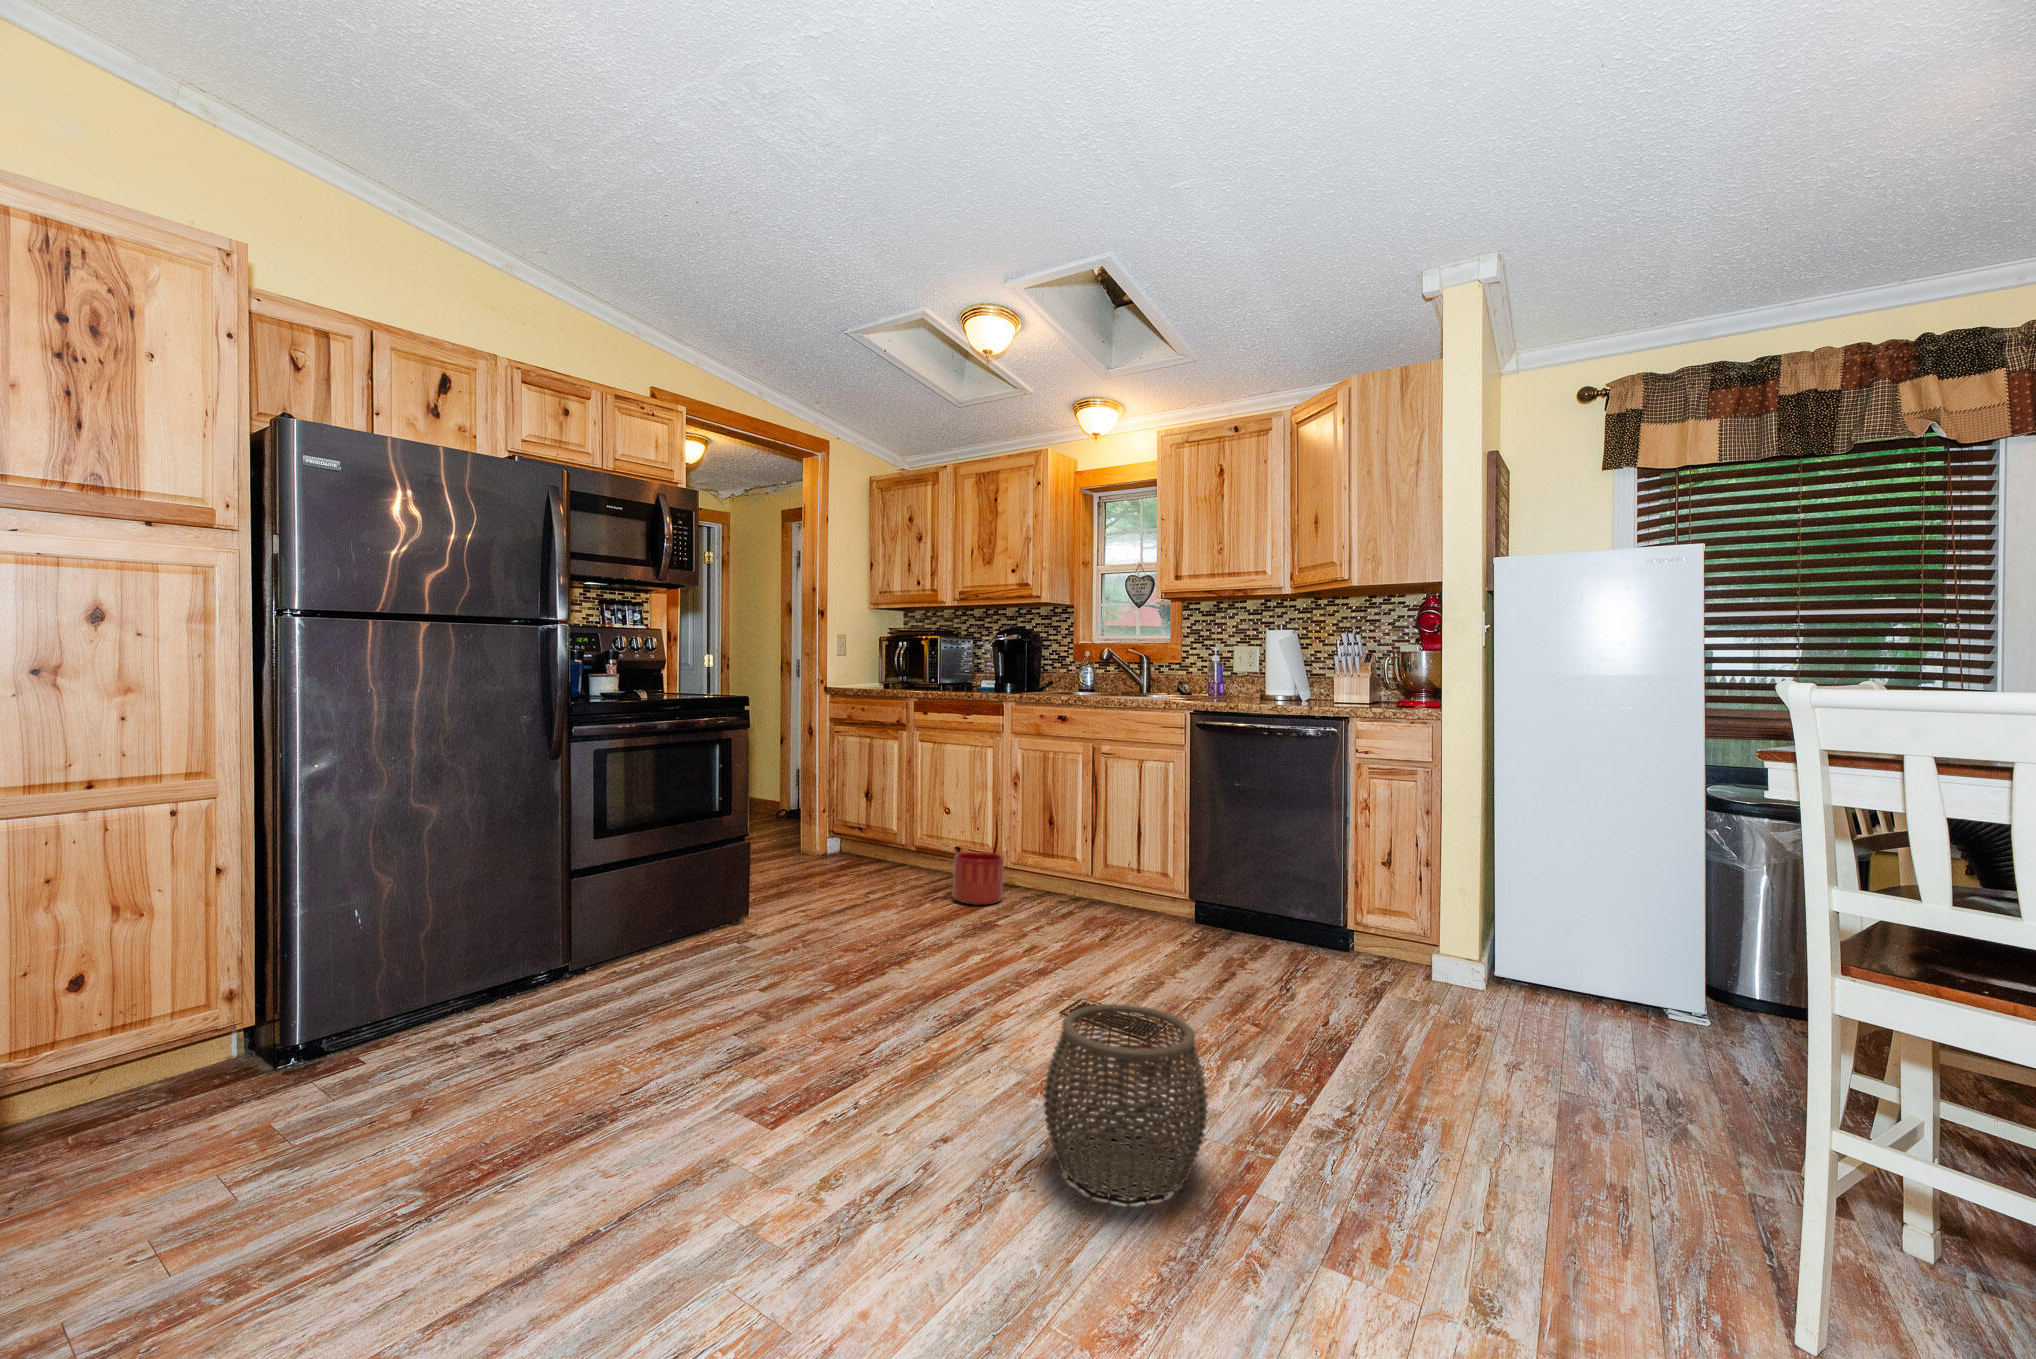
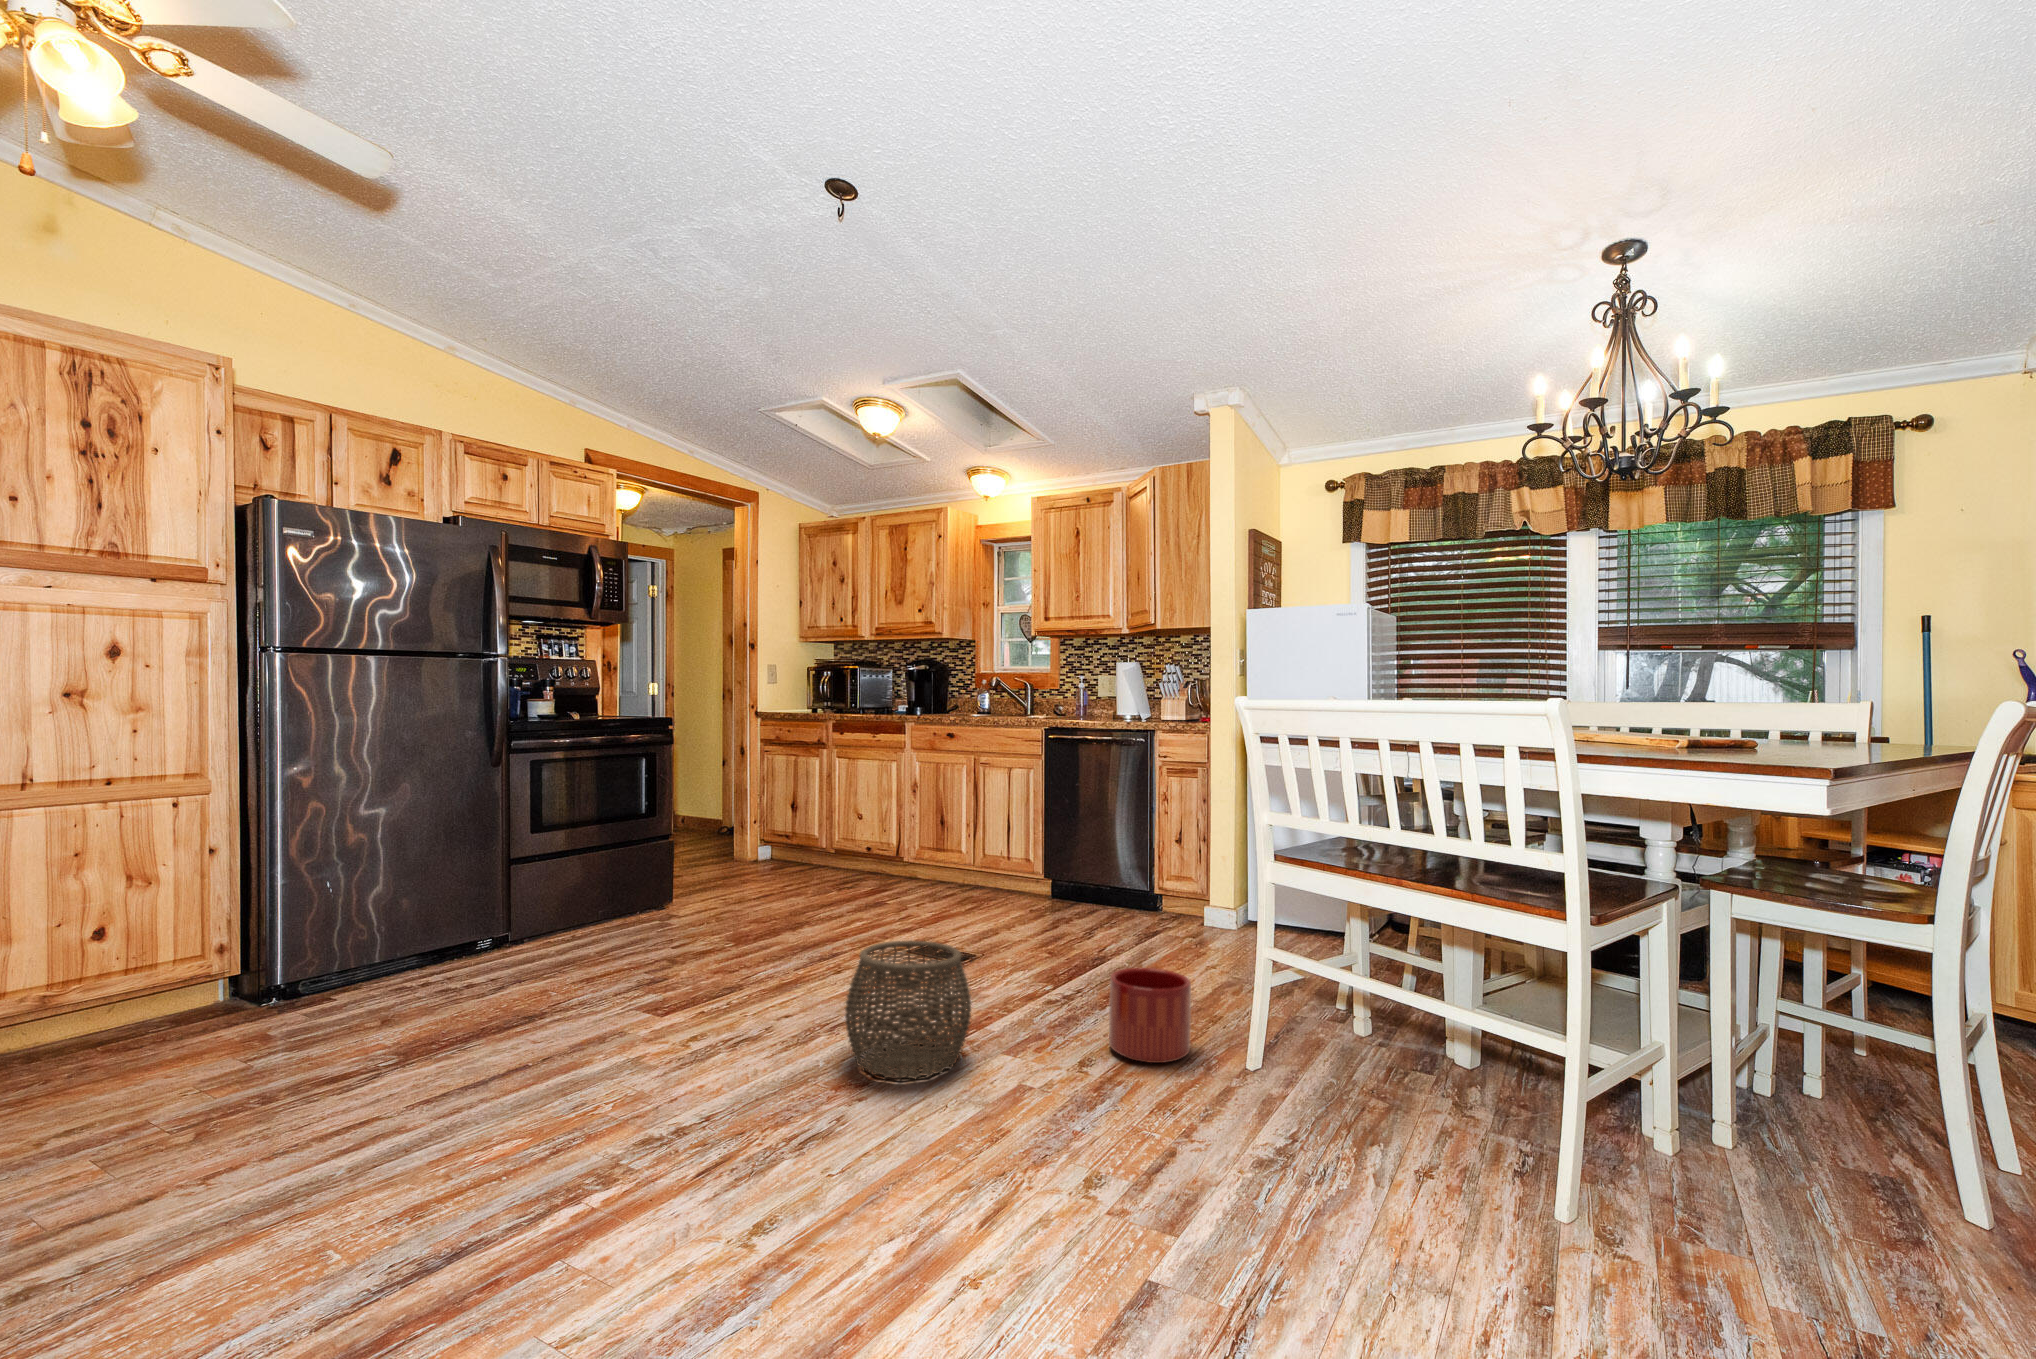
planter: present [952,852,1004,905] -> present [1109,968,1191,1063]

